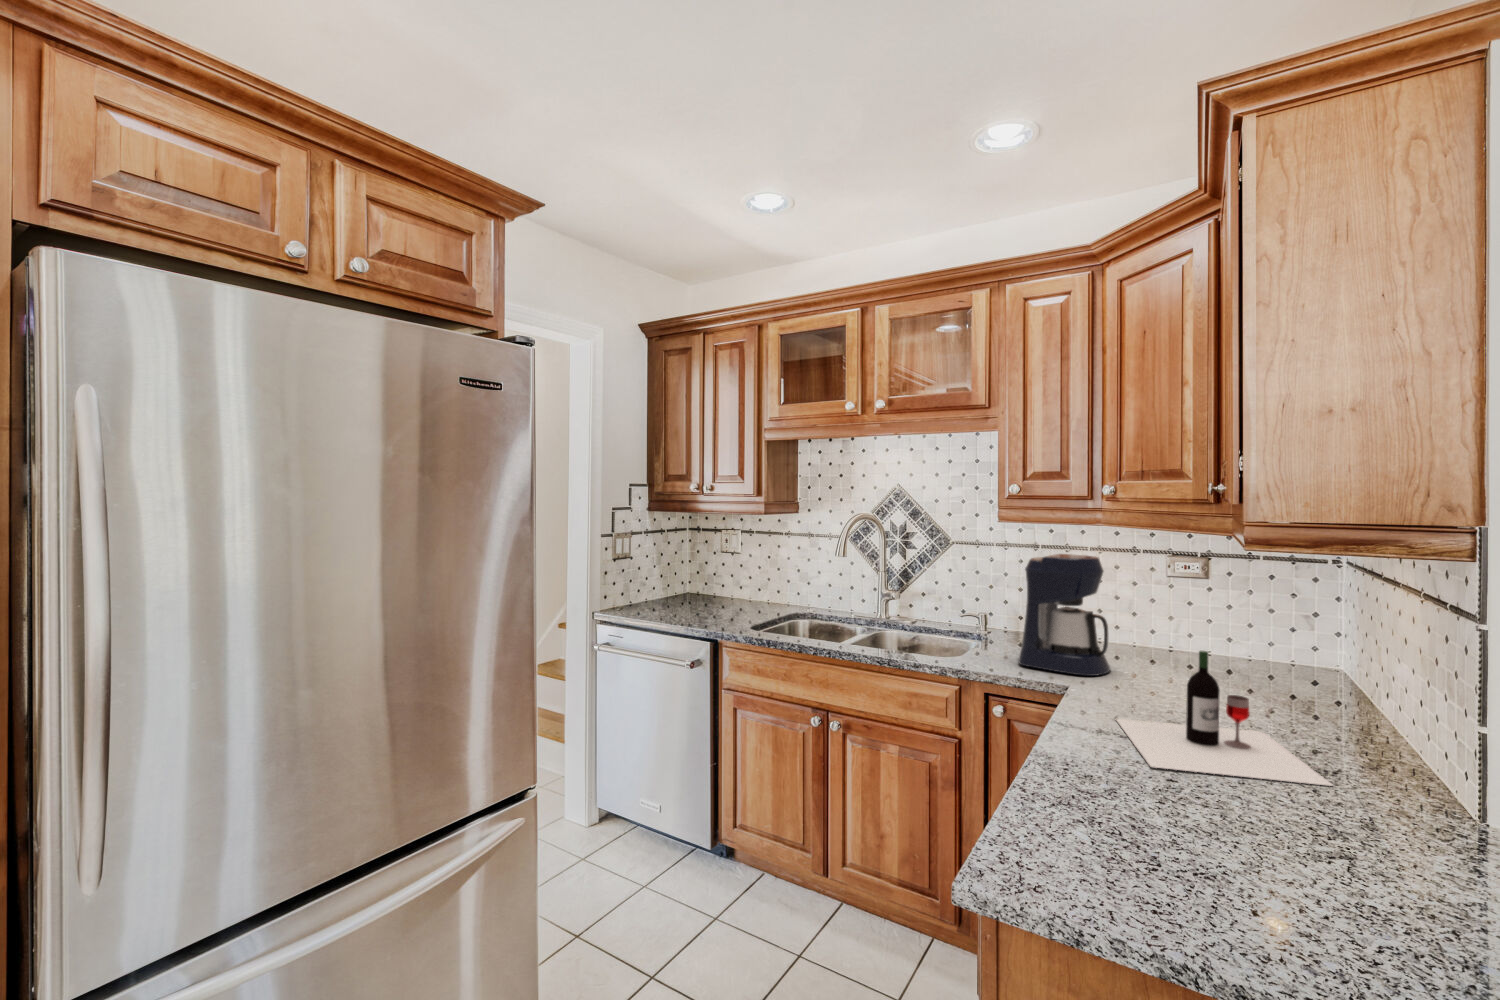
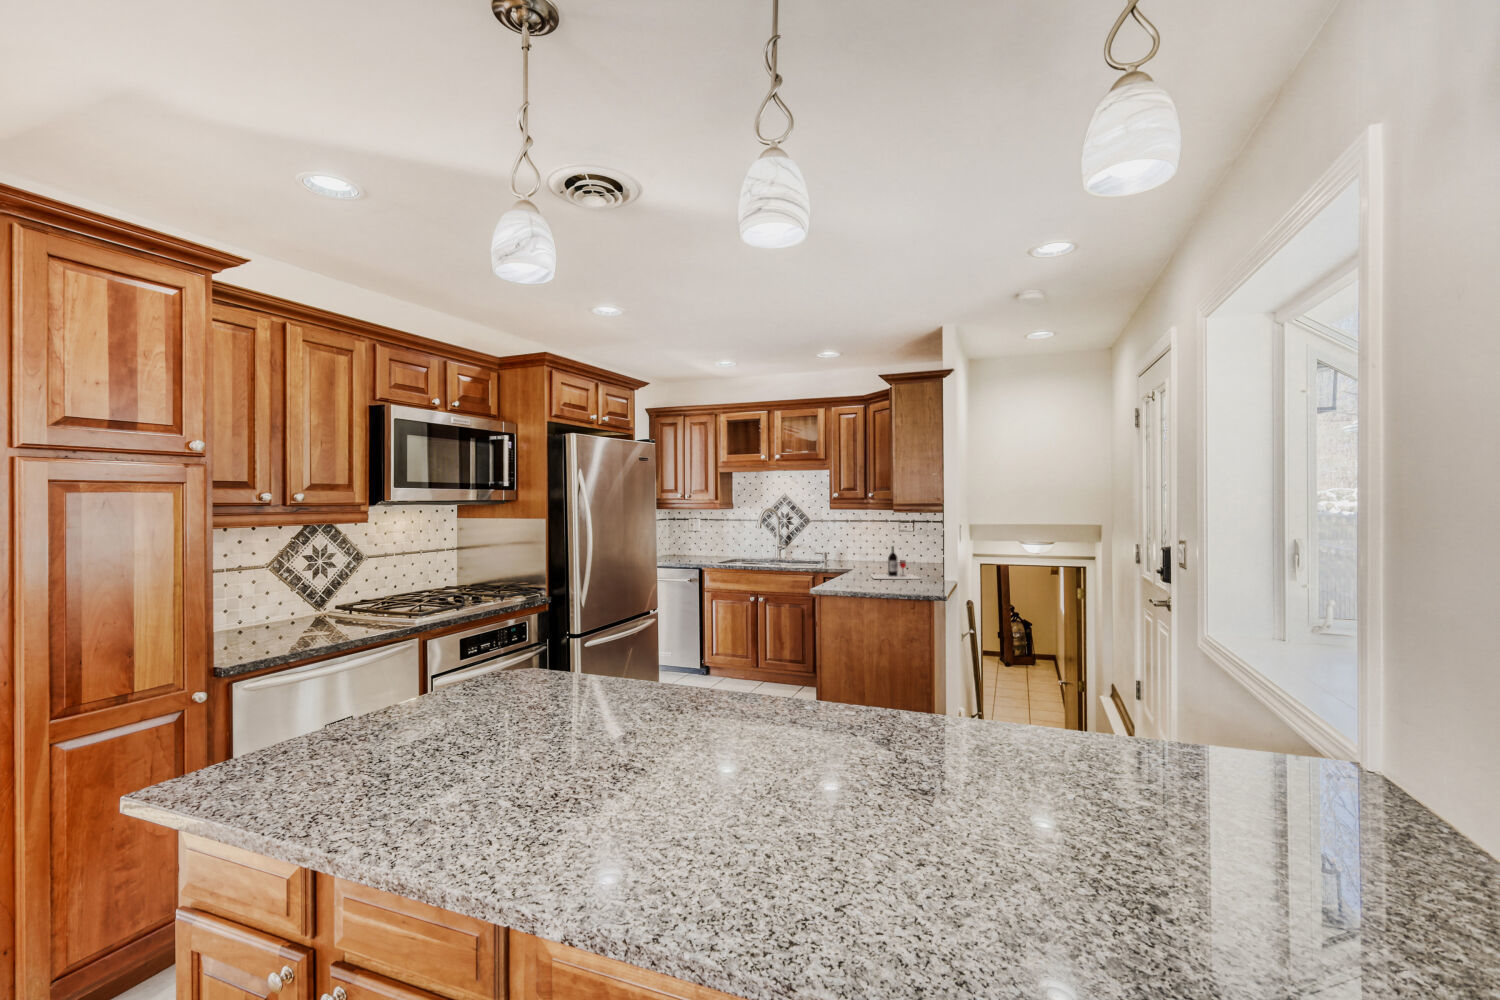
coffee maker: present [1018,554,1110,676] -> none [838,521,873,568]

